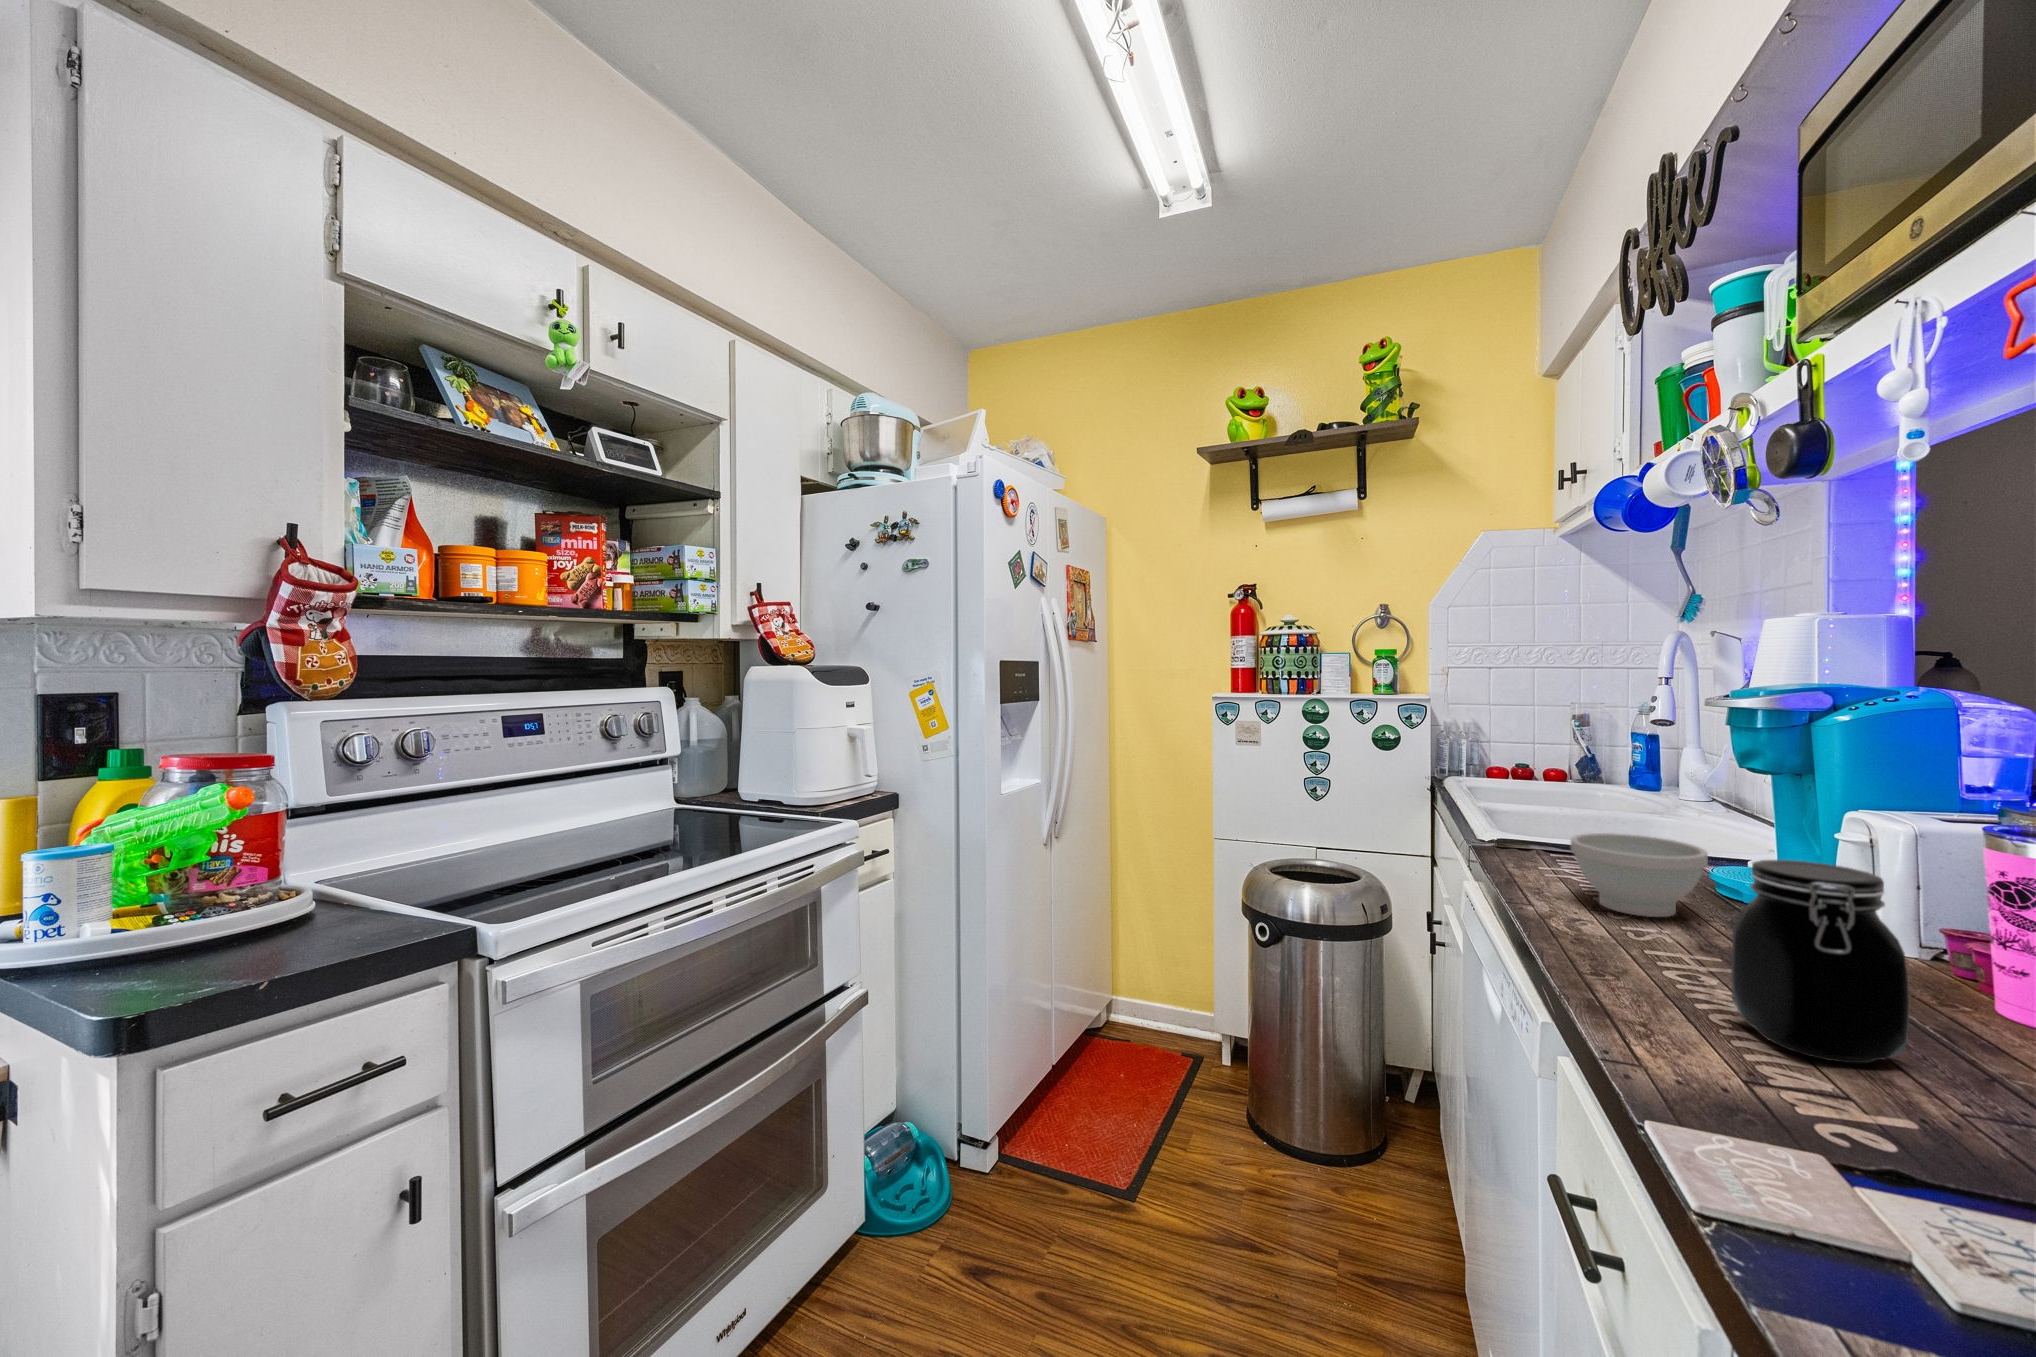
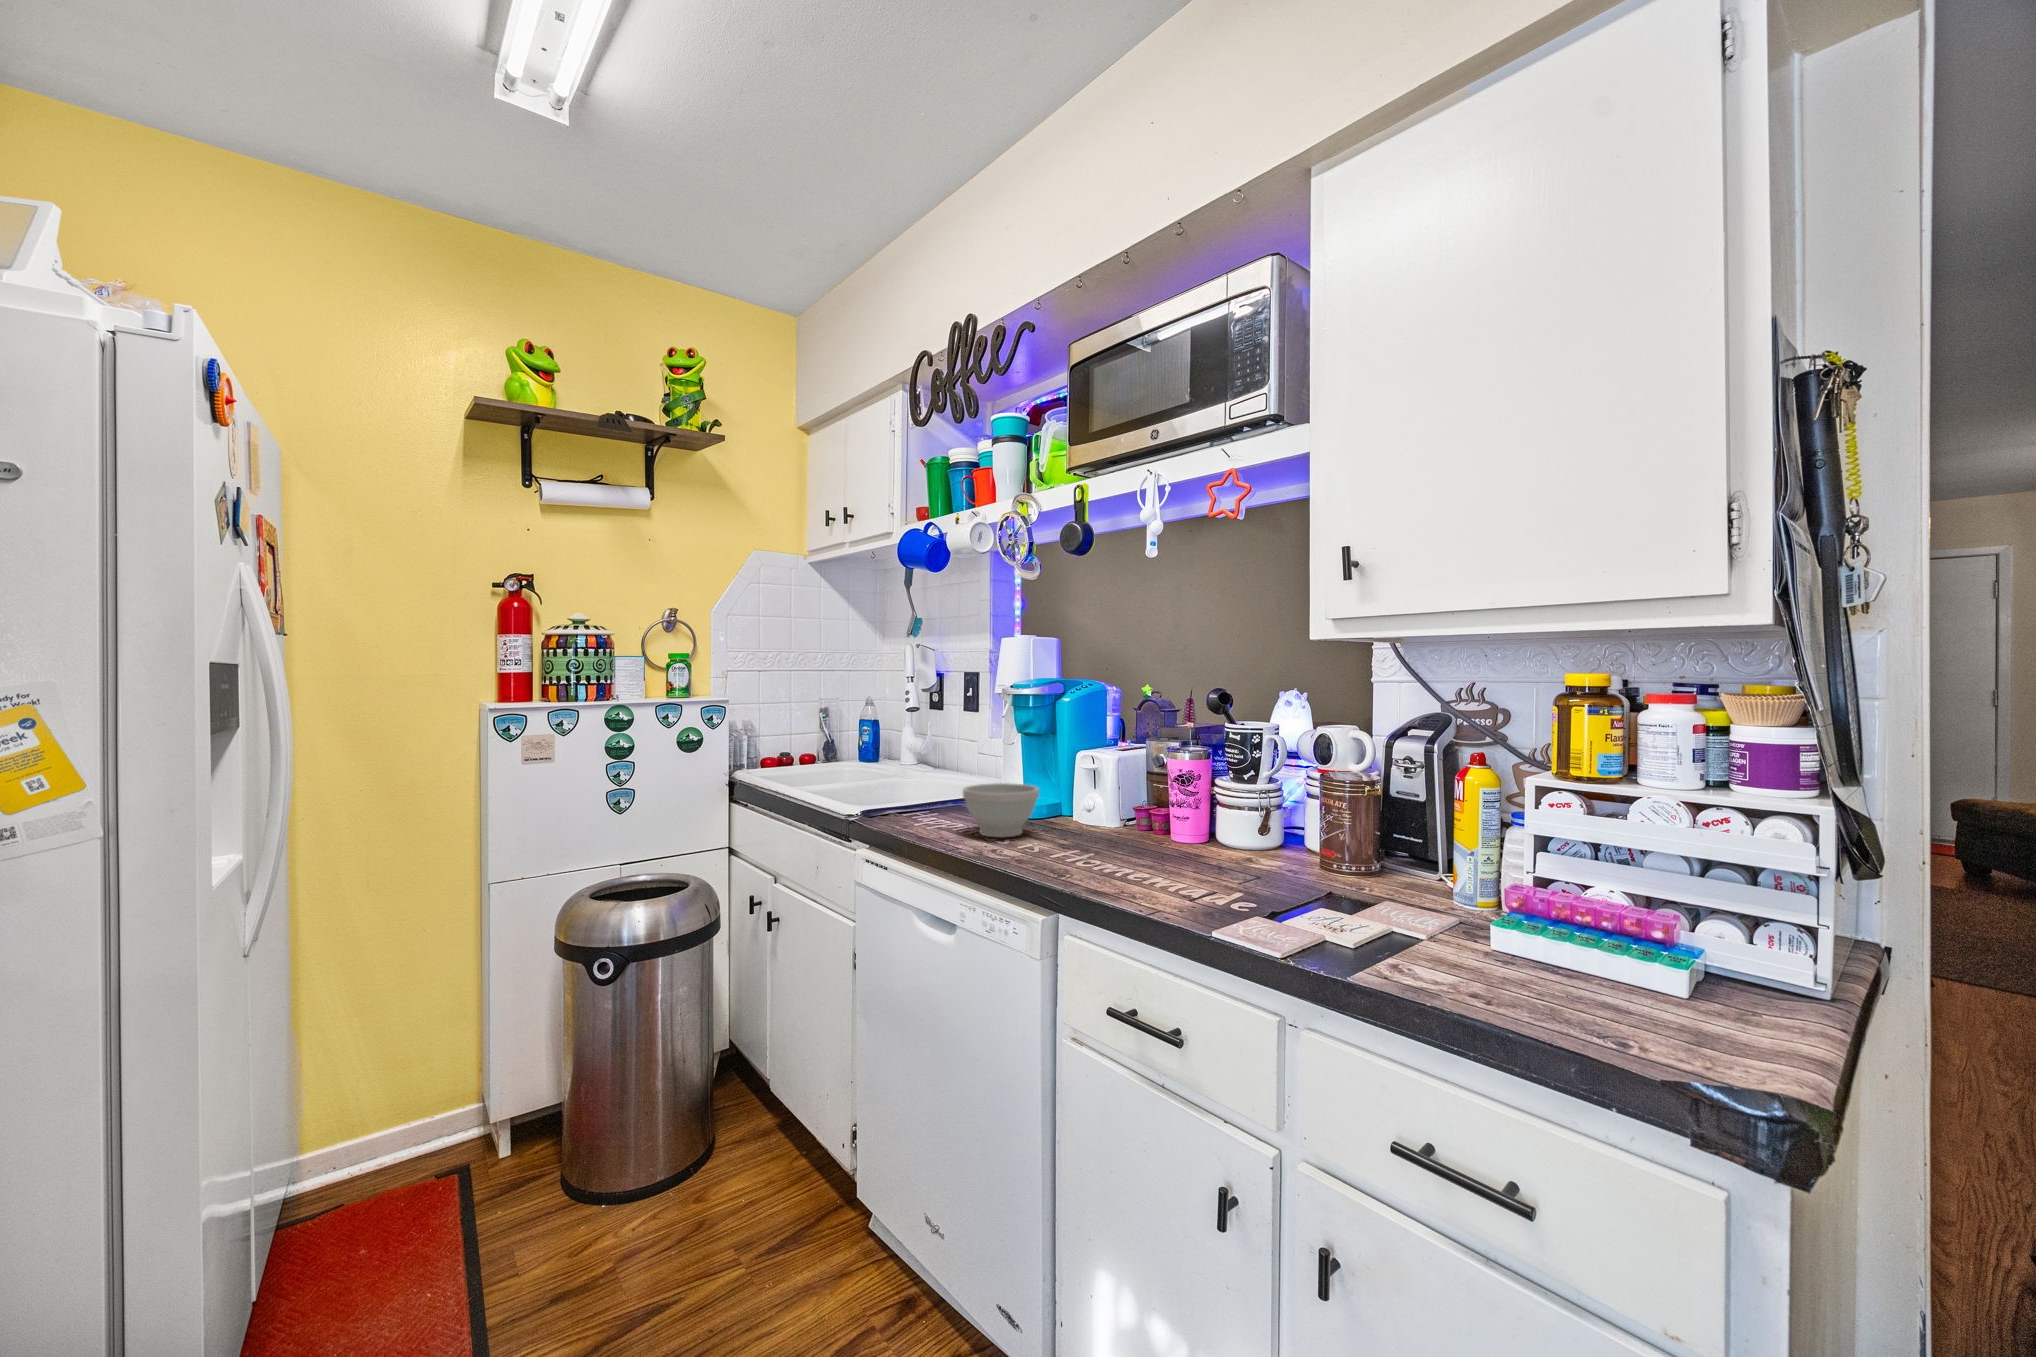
jar: present [1731,860,1909,1063] -> none [1127,770,1198,879]

